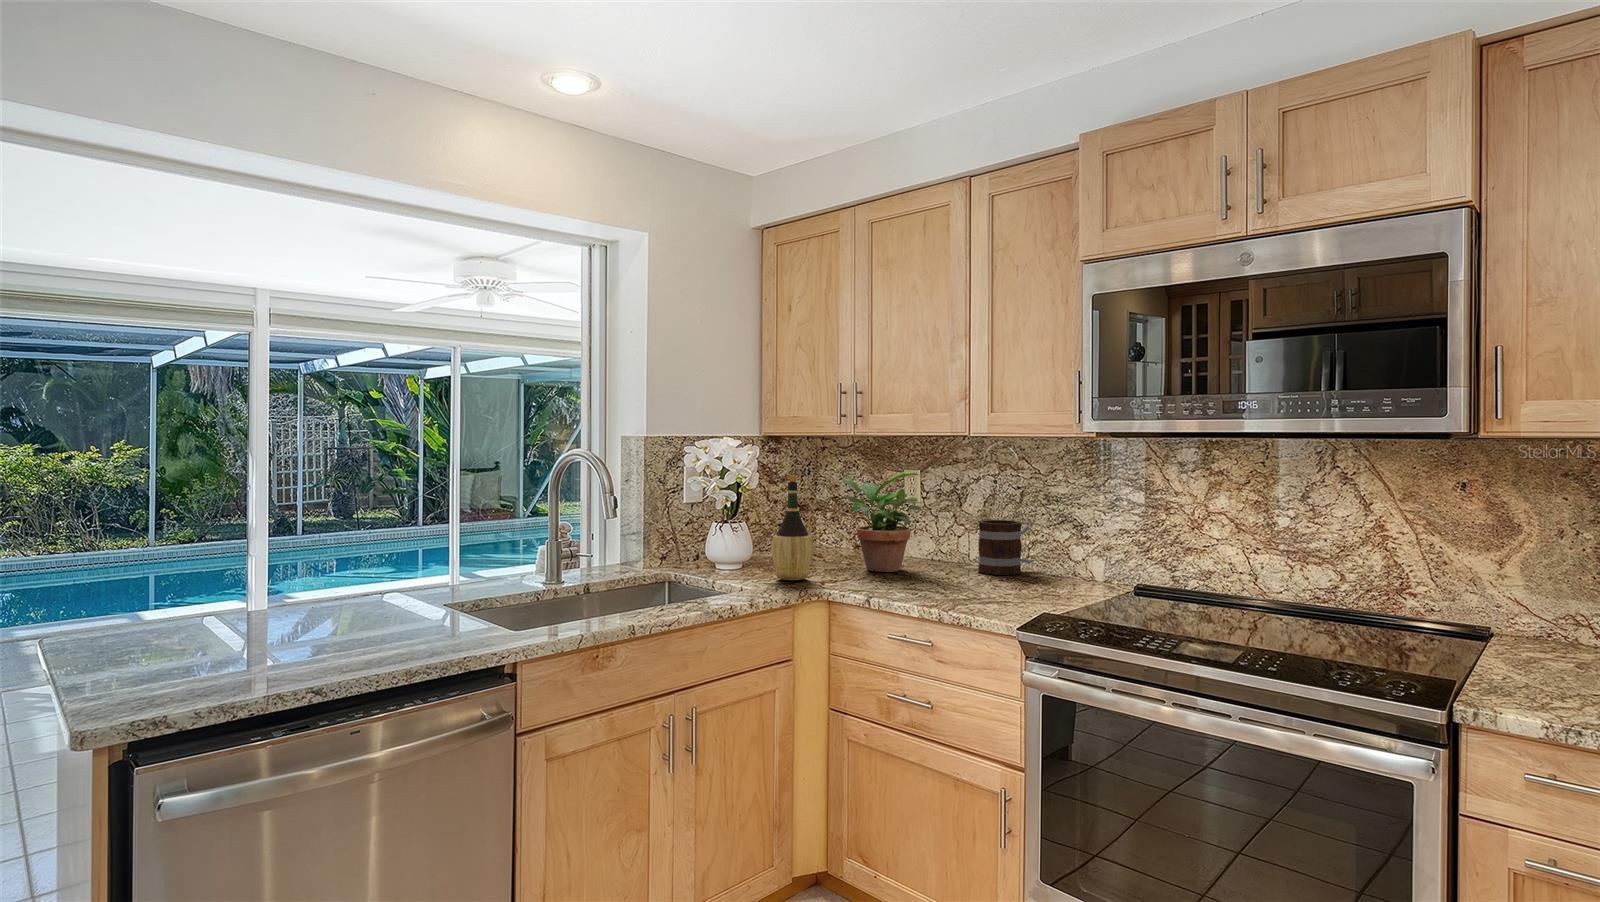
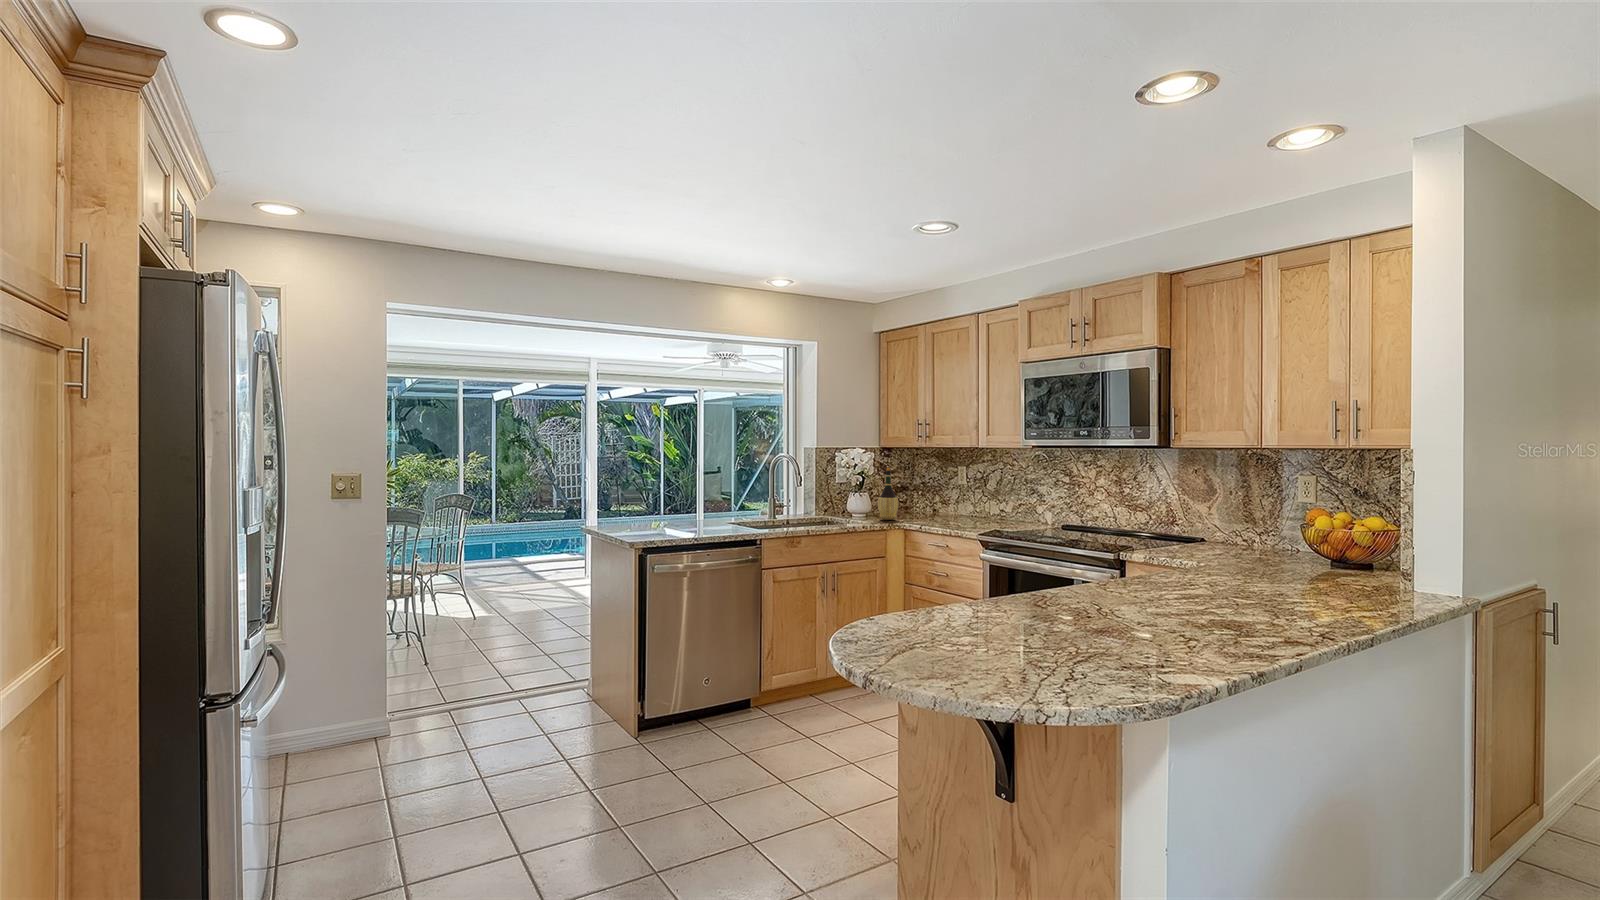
potted plant: present [842,472,921,572] -> none [917,467,958,518]
mug: present [978,520,1035,575] -> none [988,493,1023,521]

